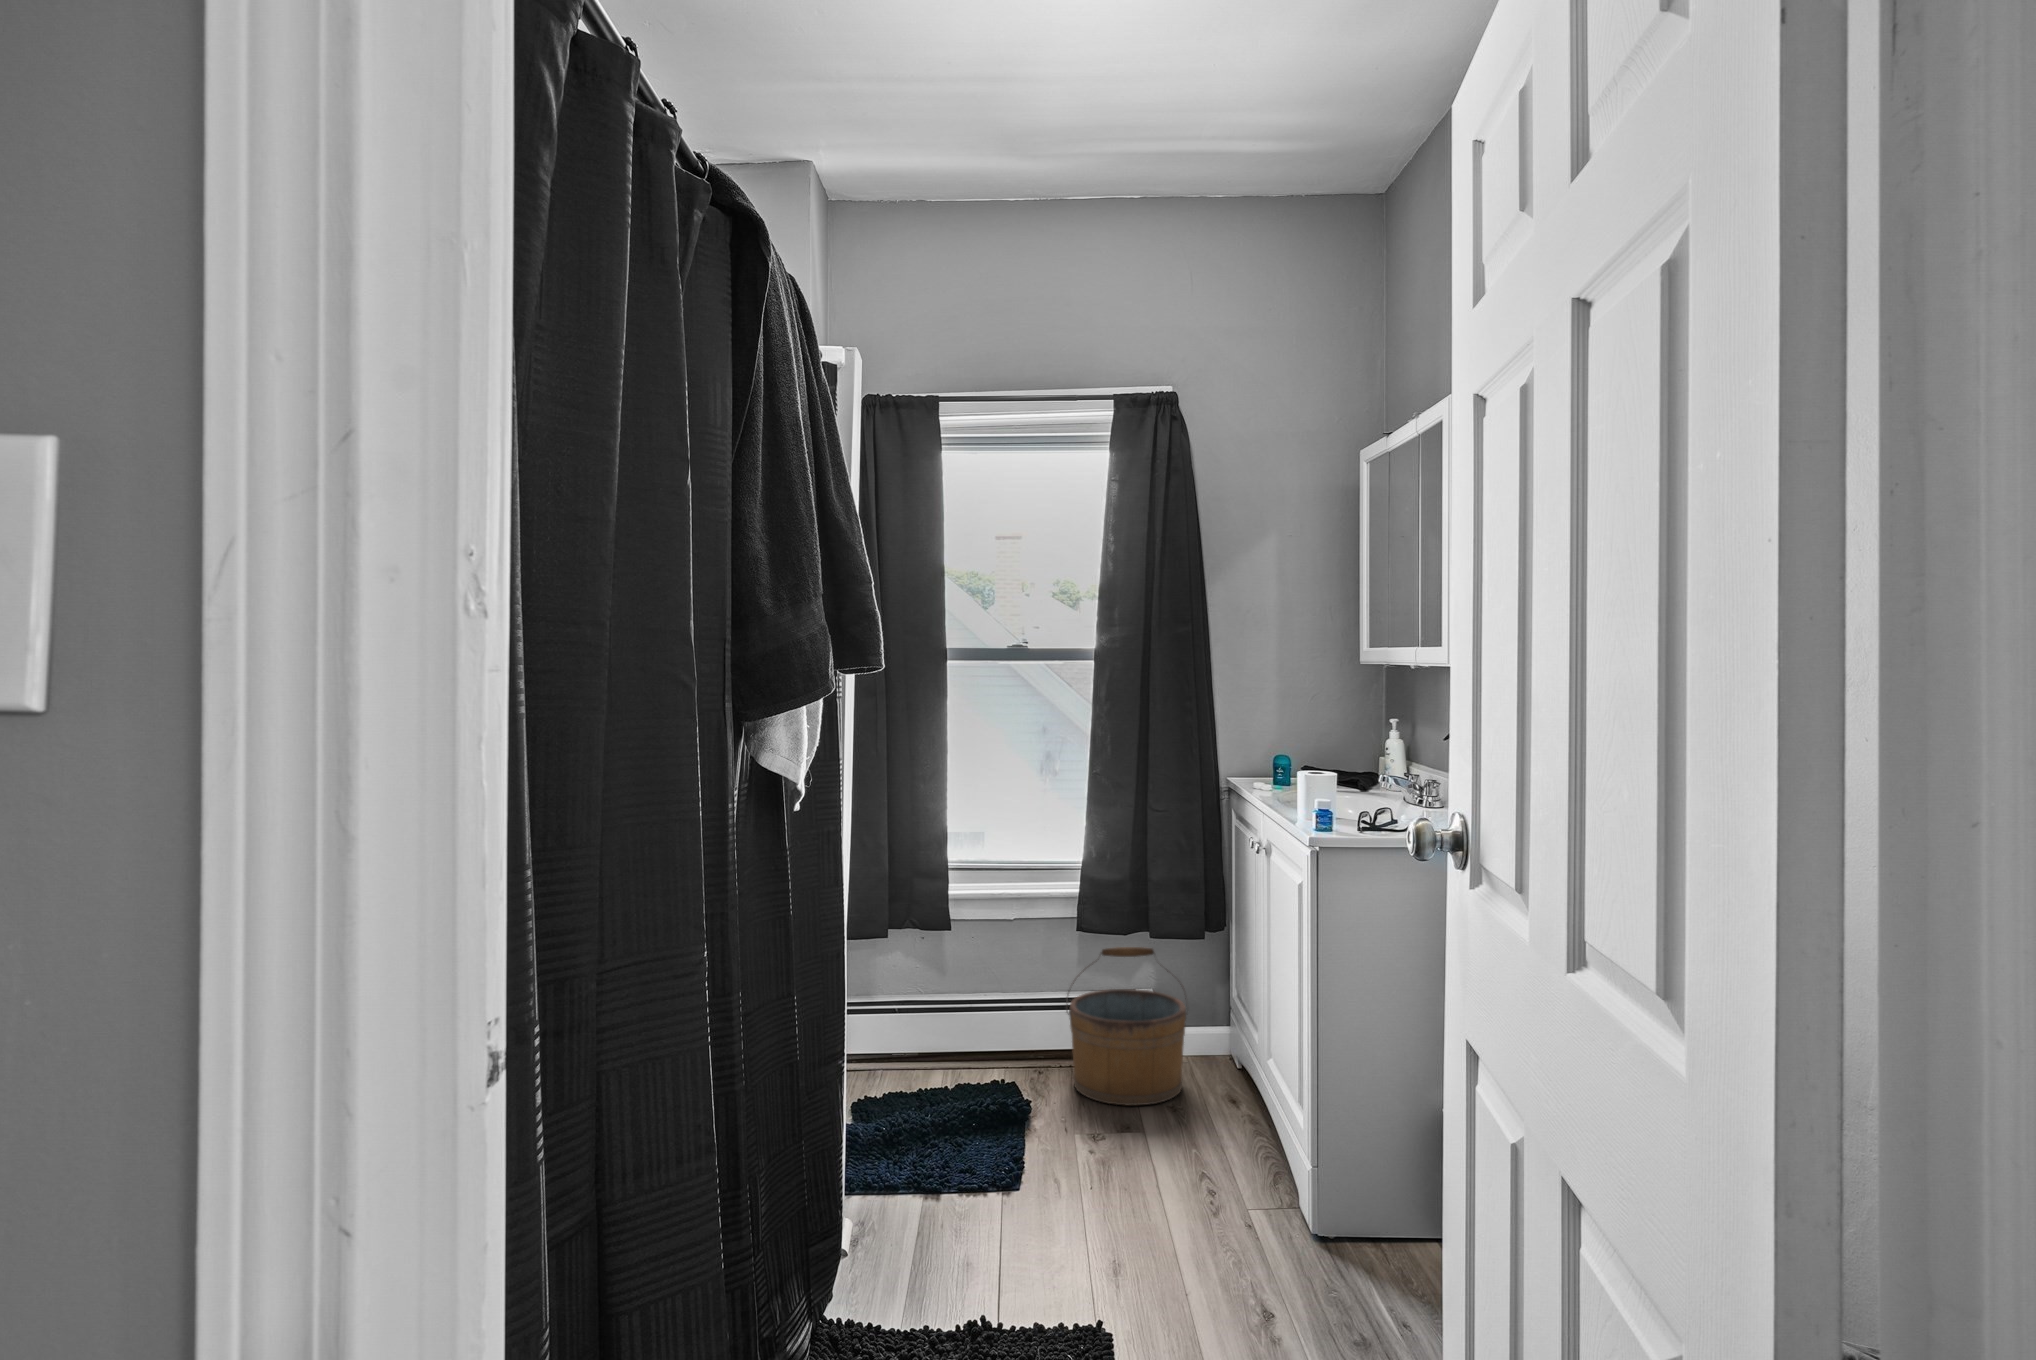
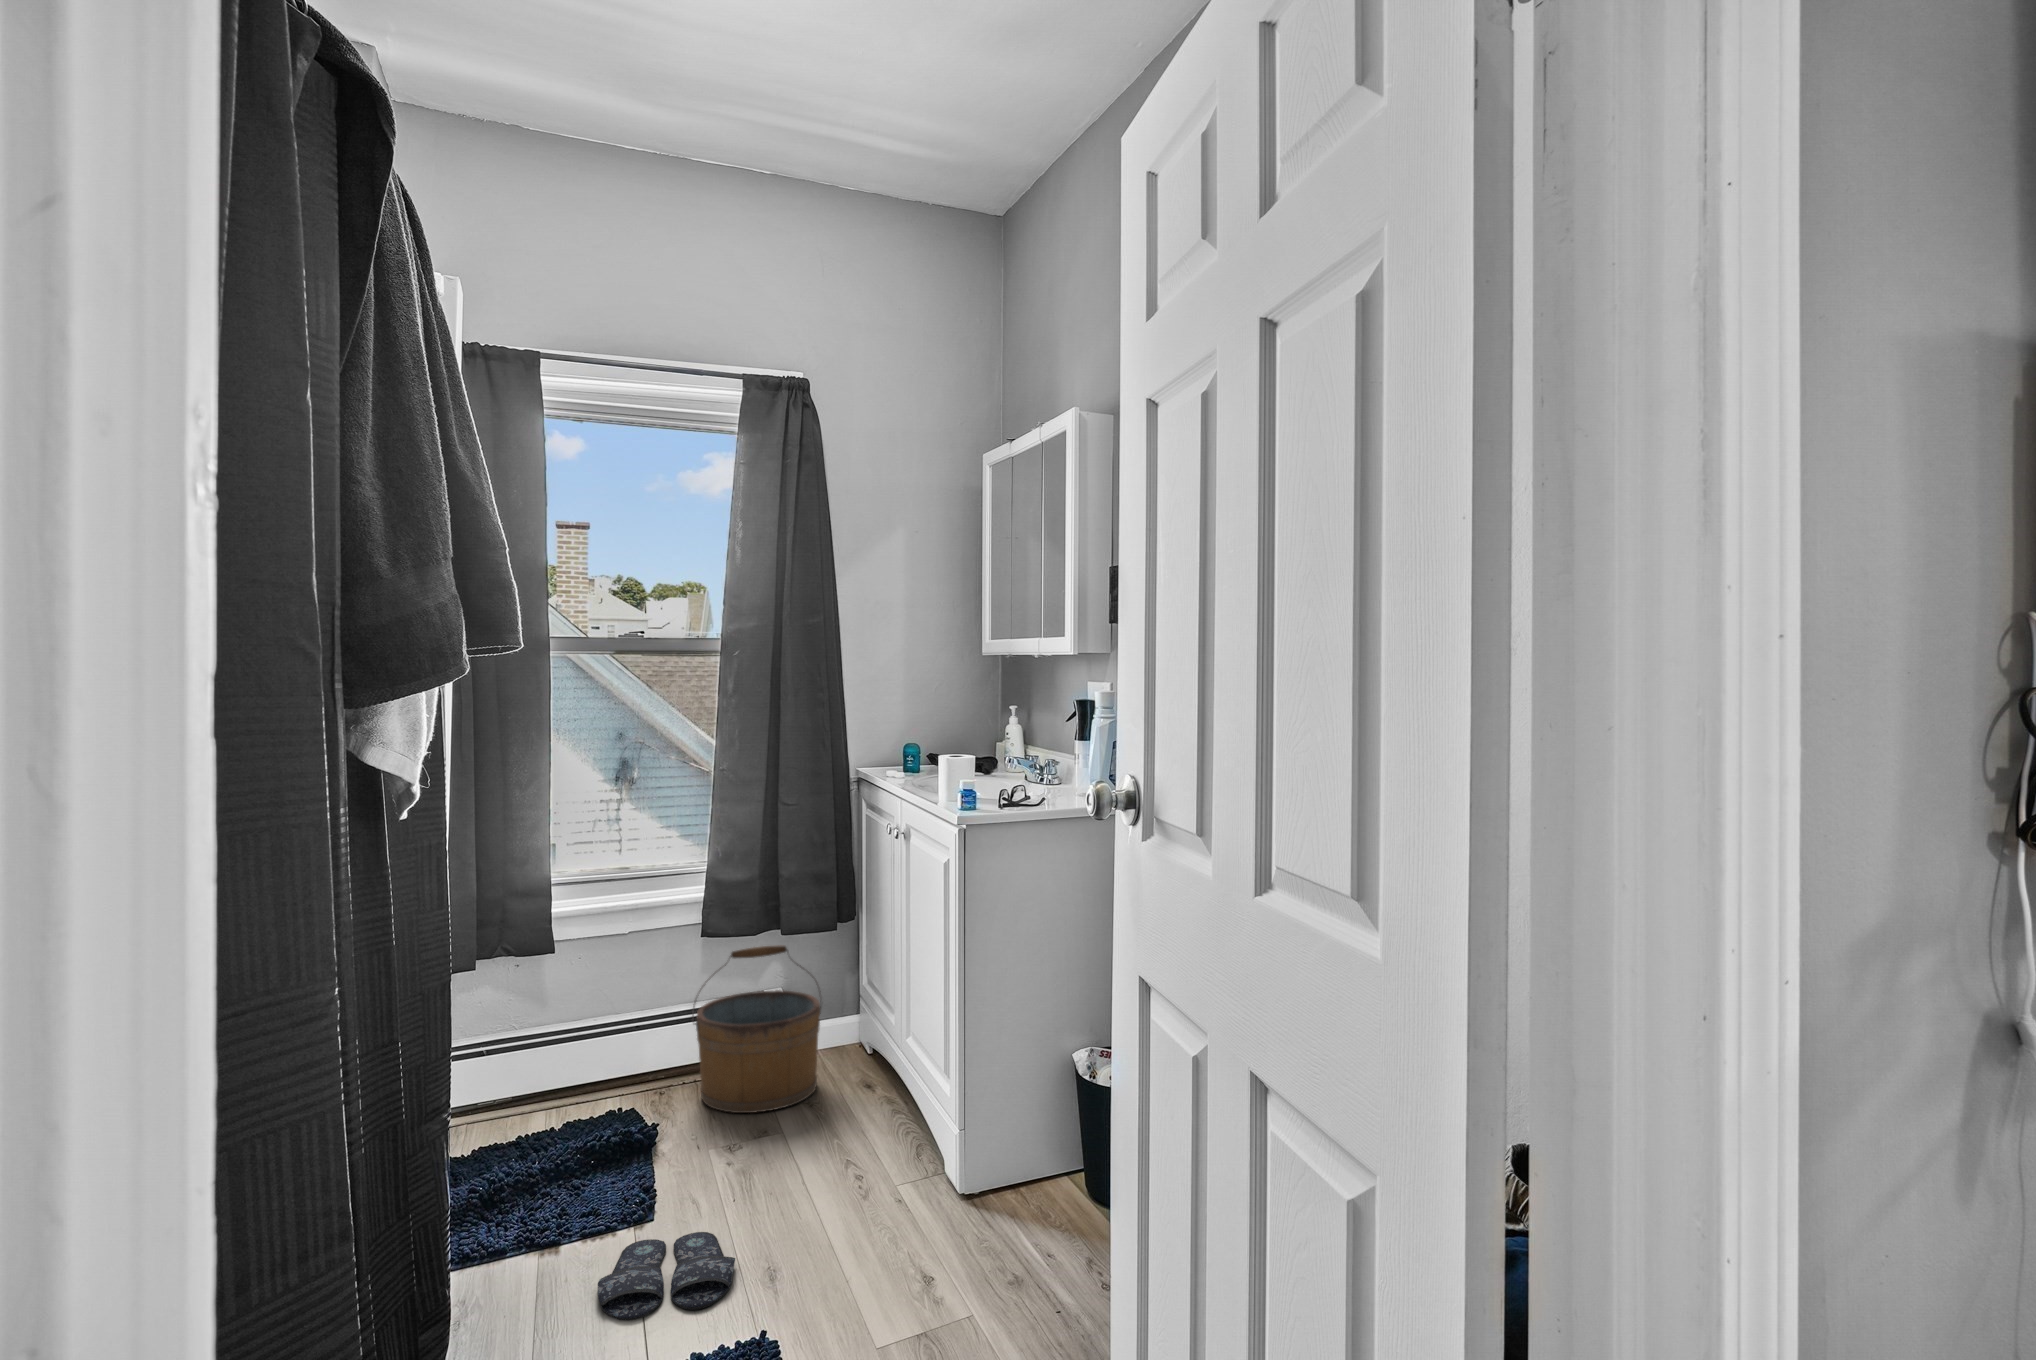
slippers: none [964,1205,1084,1276] -> present [598,1232,735,1321]

